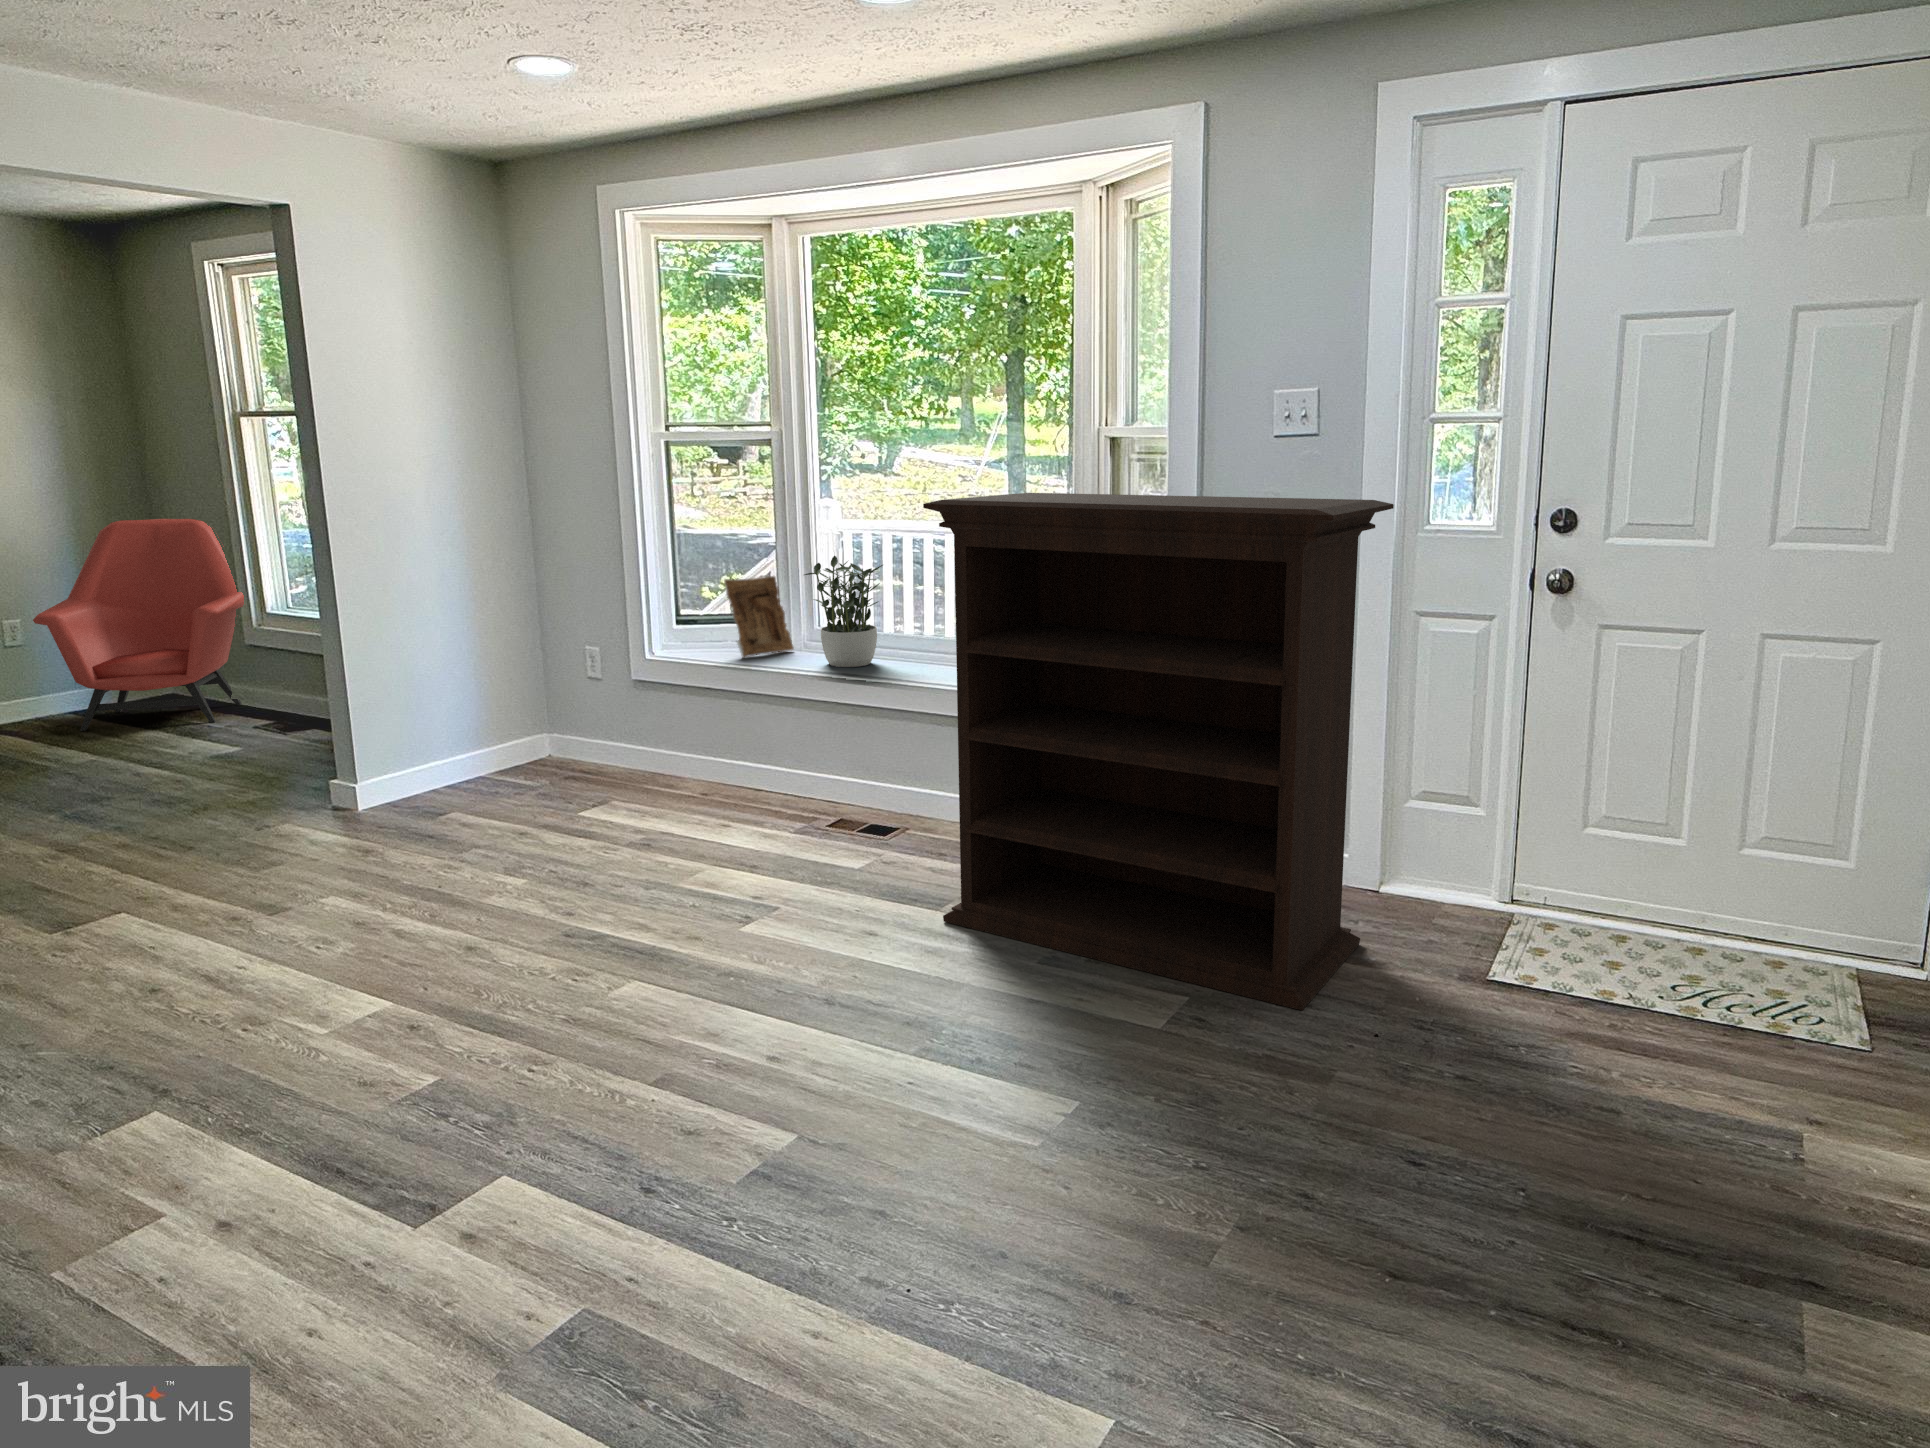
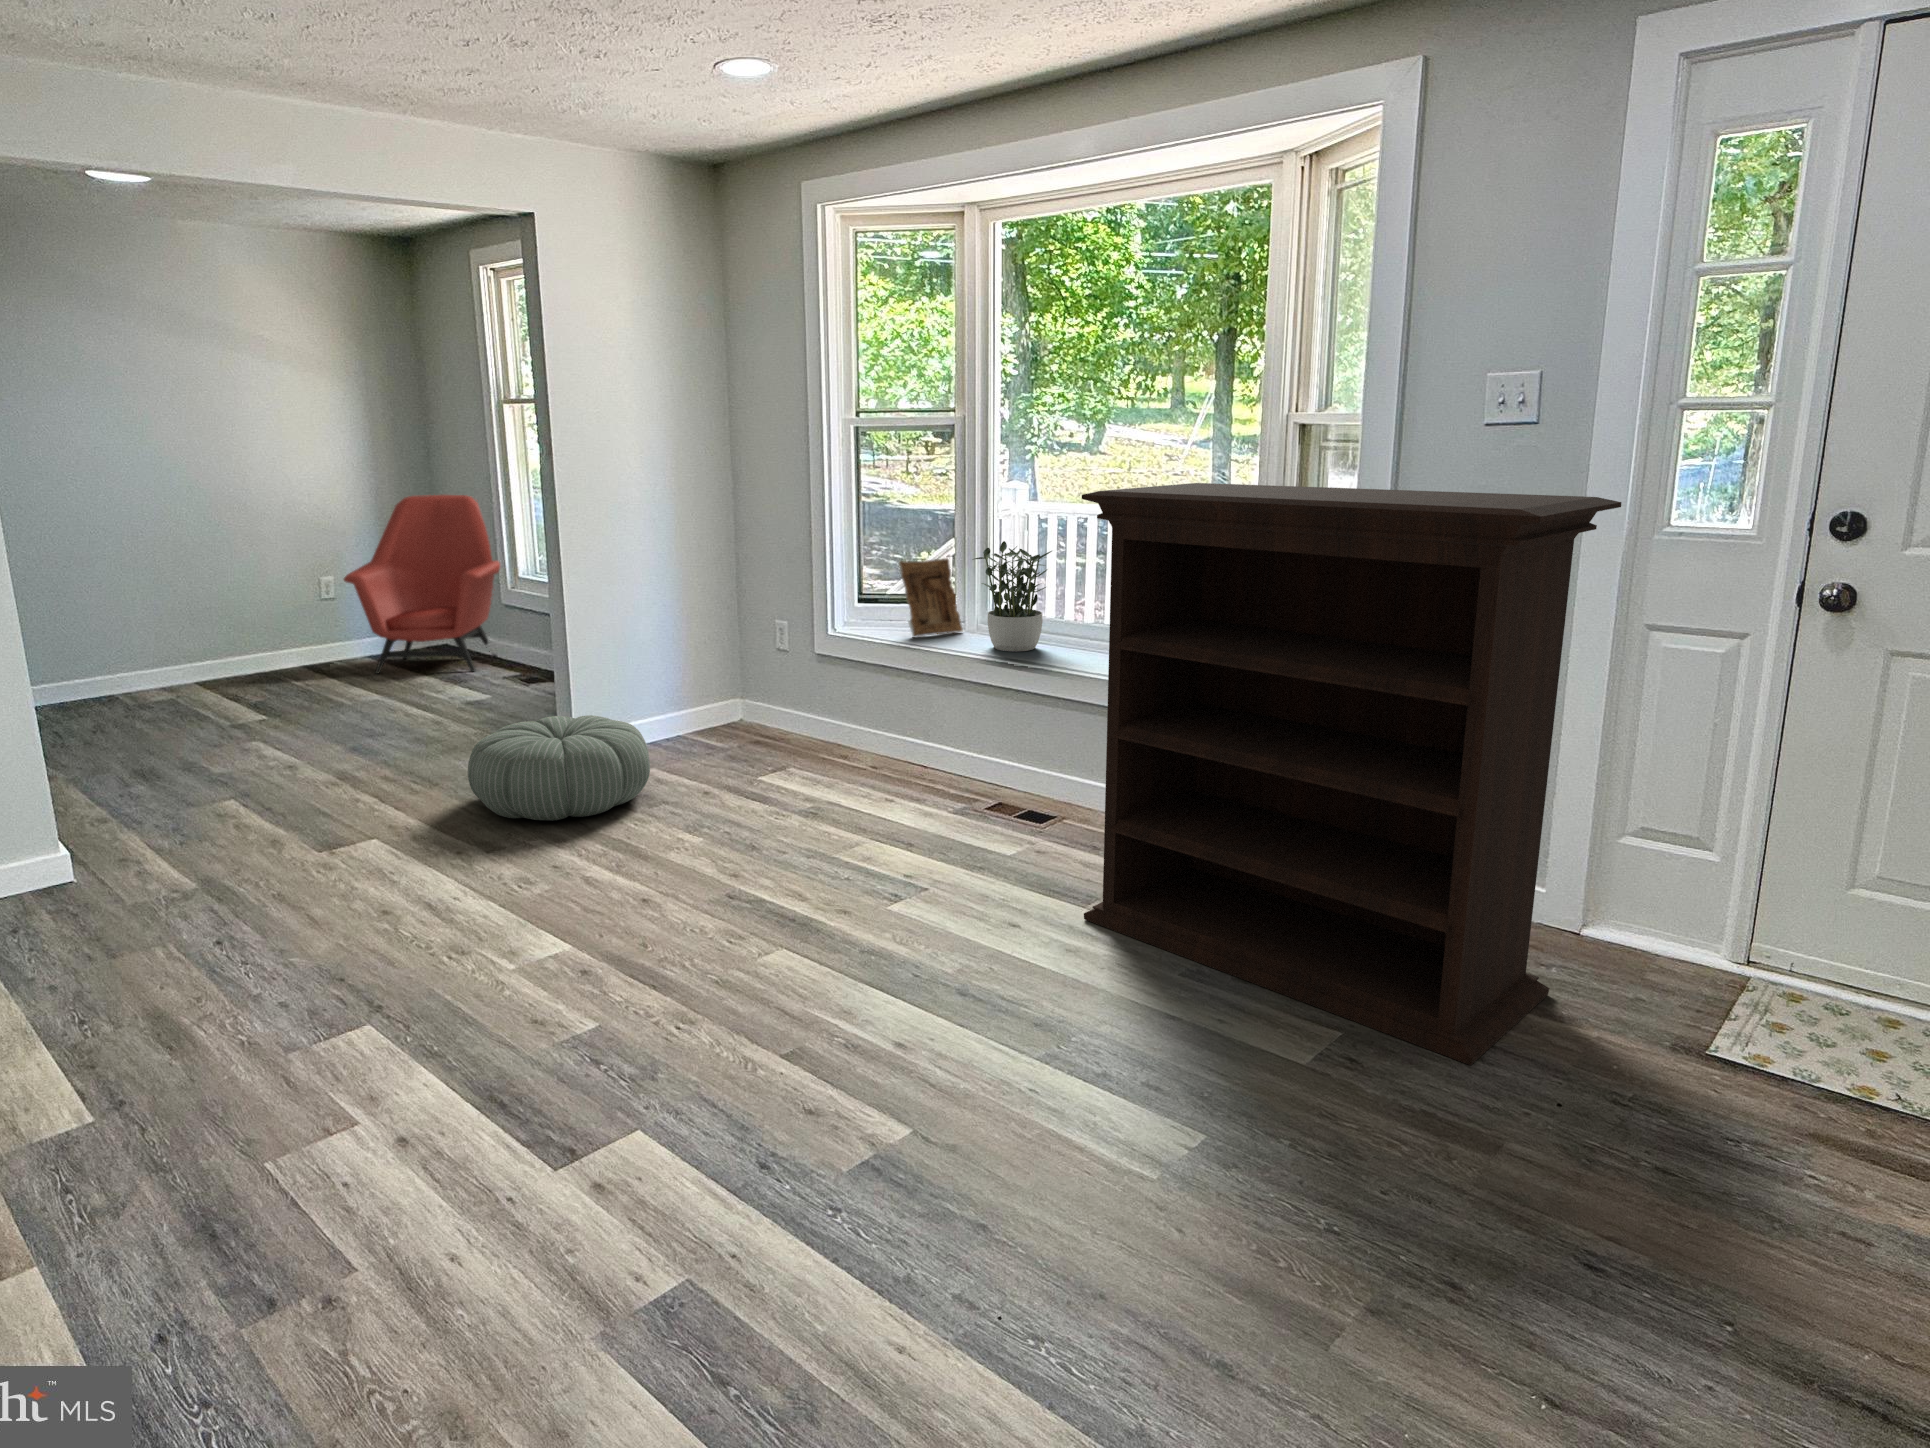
pouf: none [234,758,458,878] -> present [468,715,650,821]

